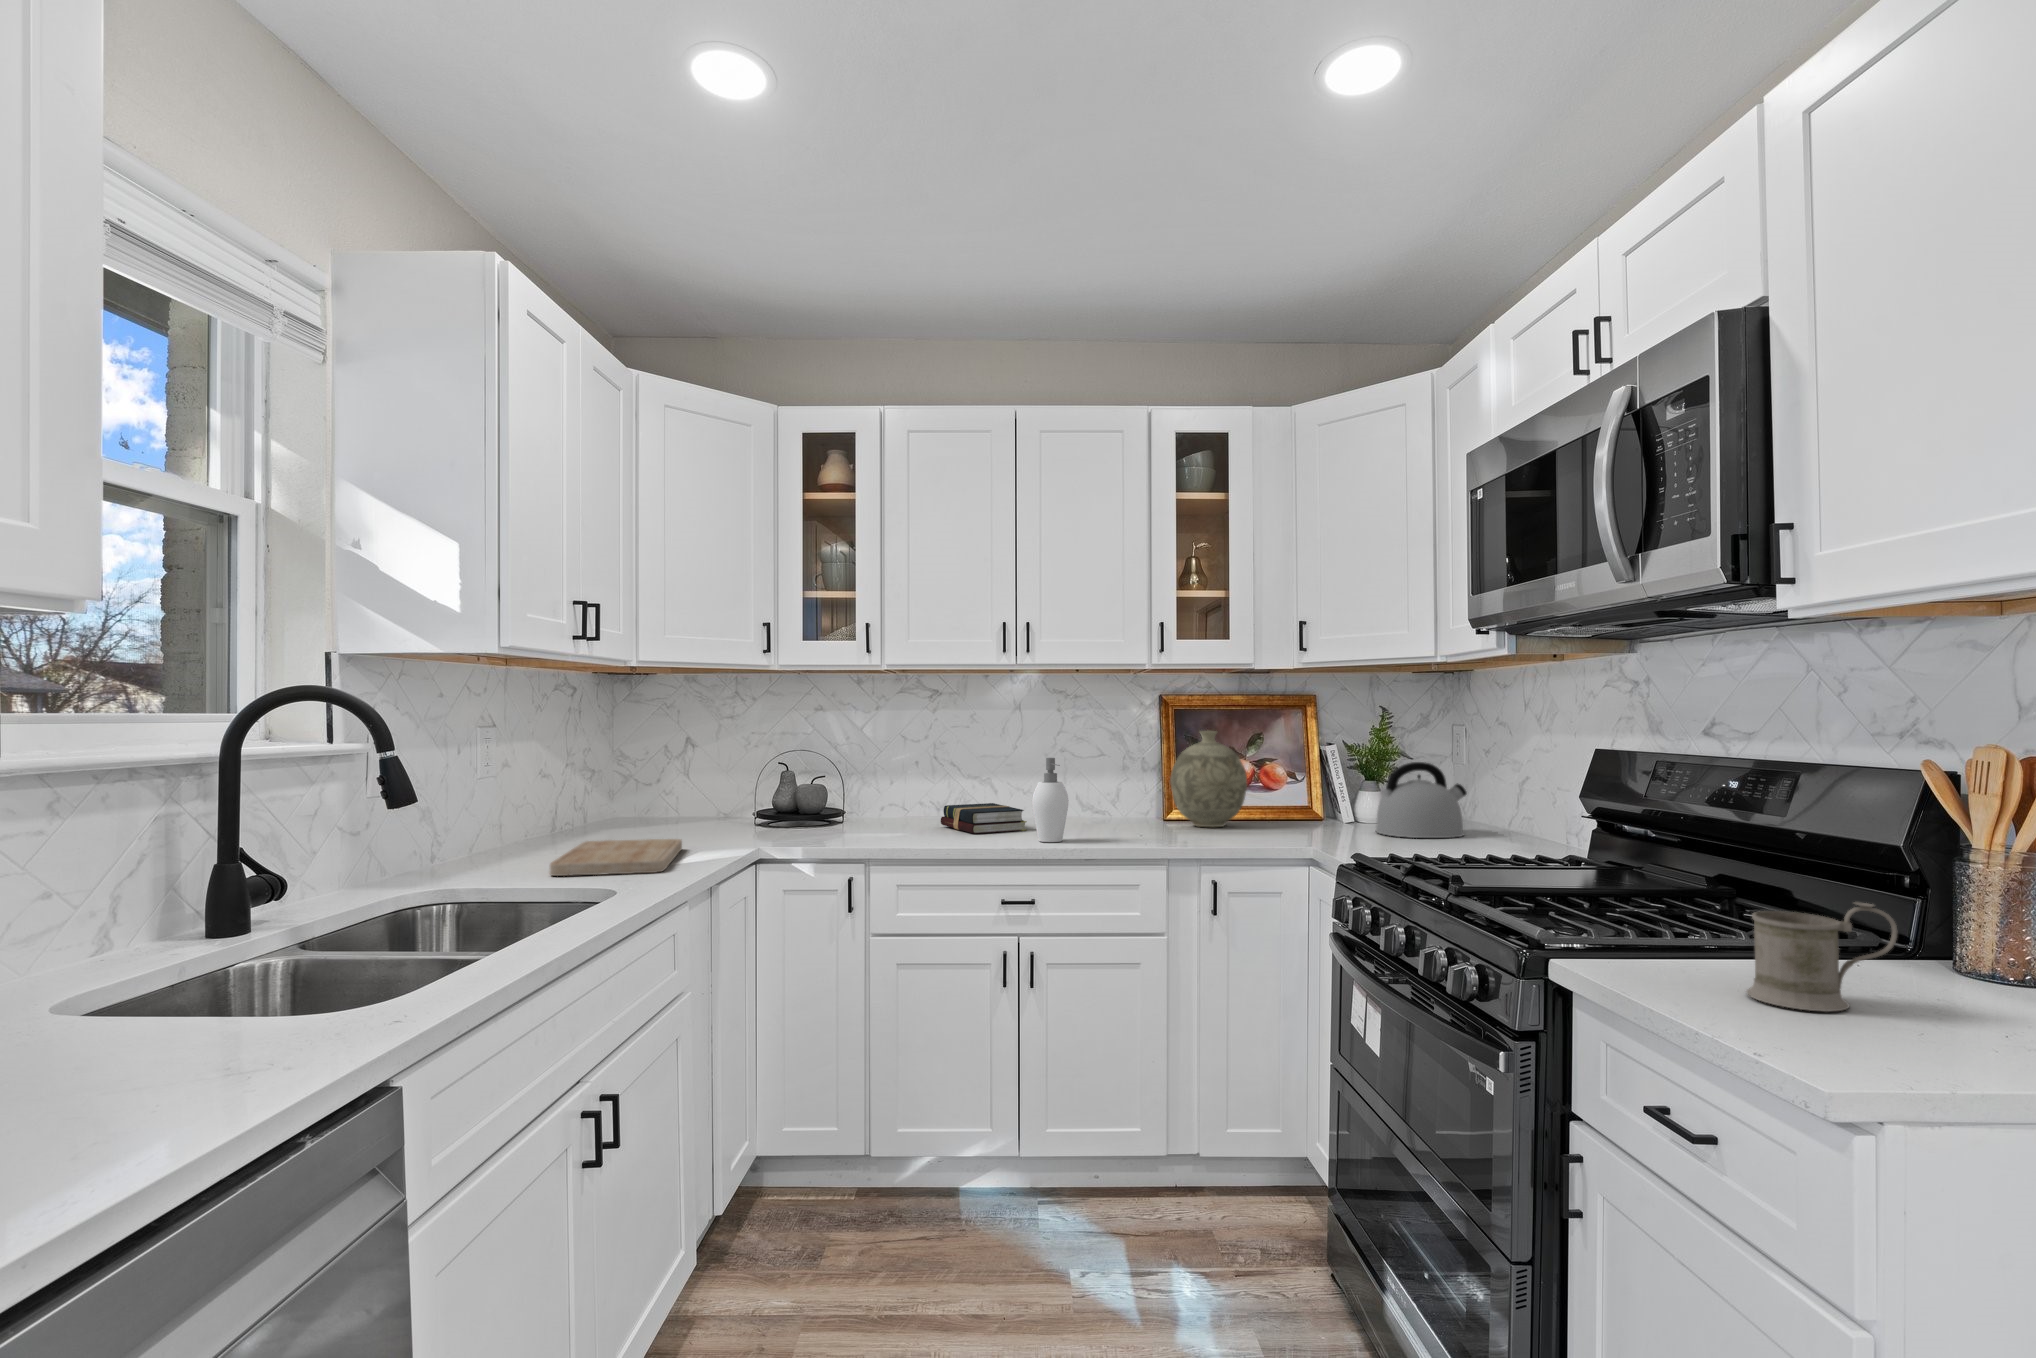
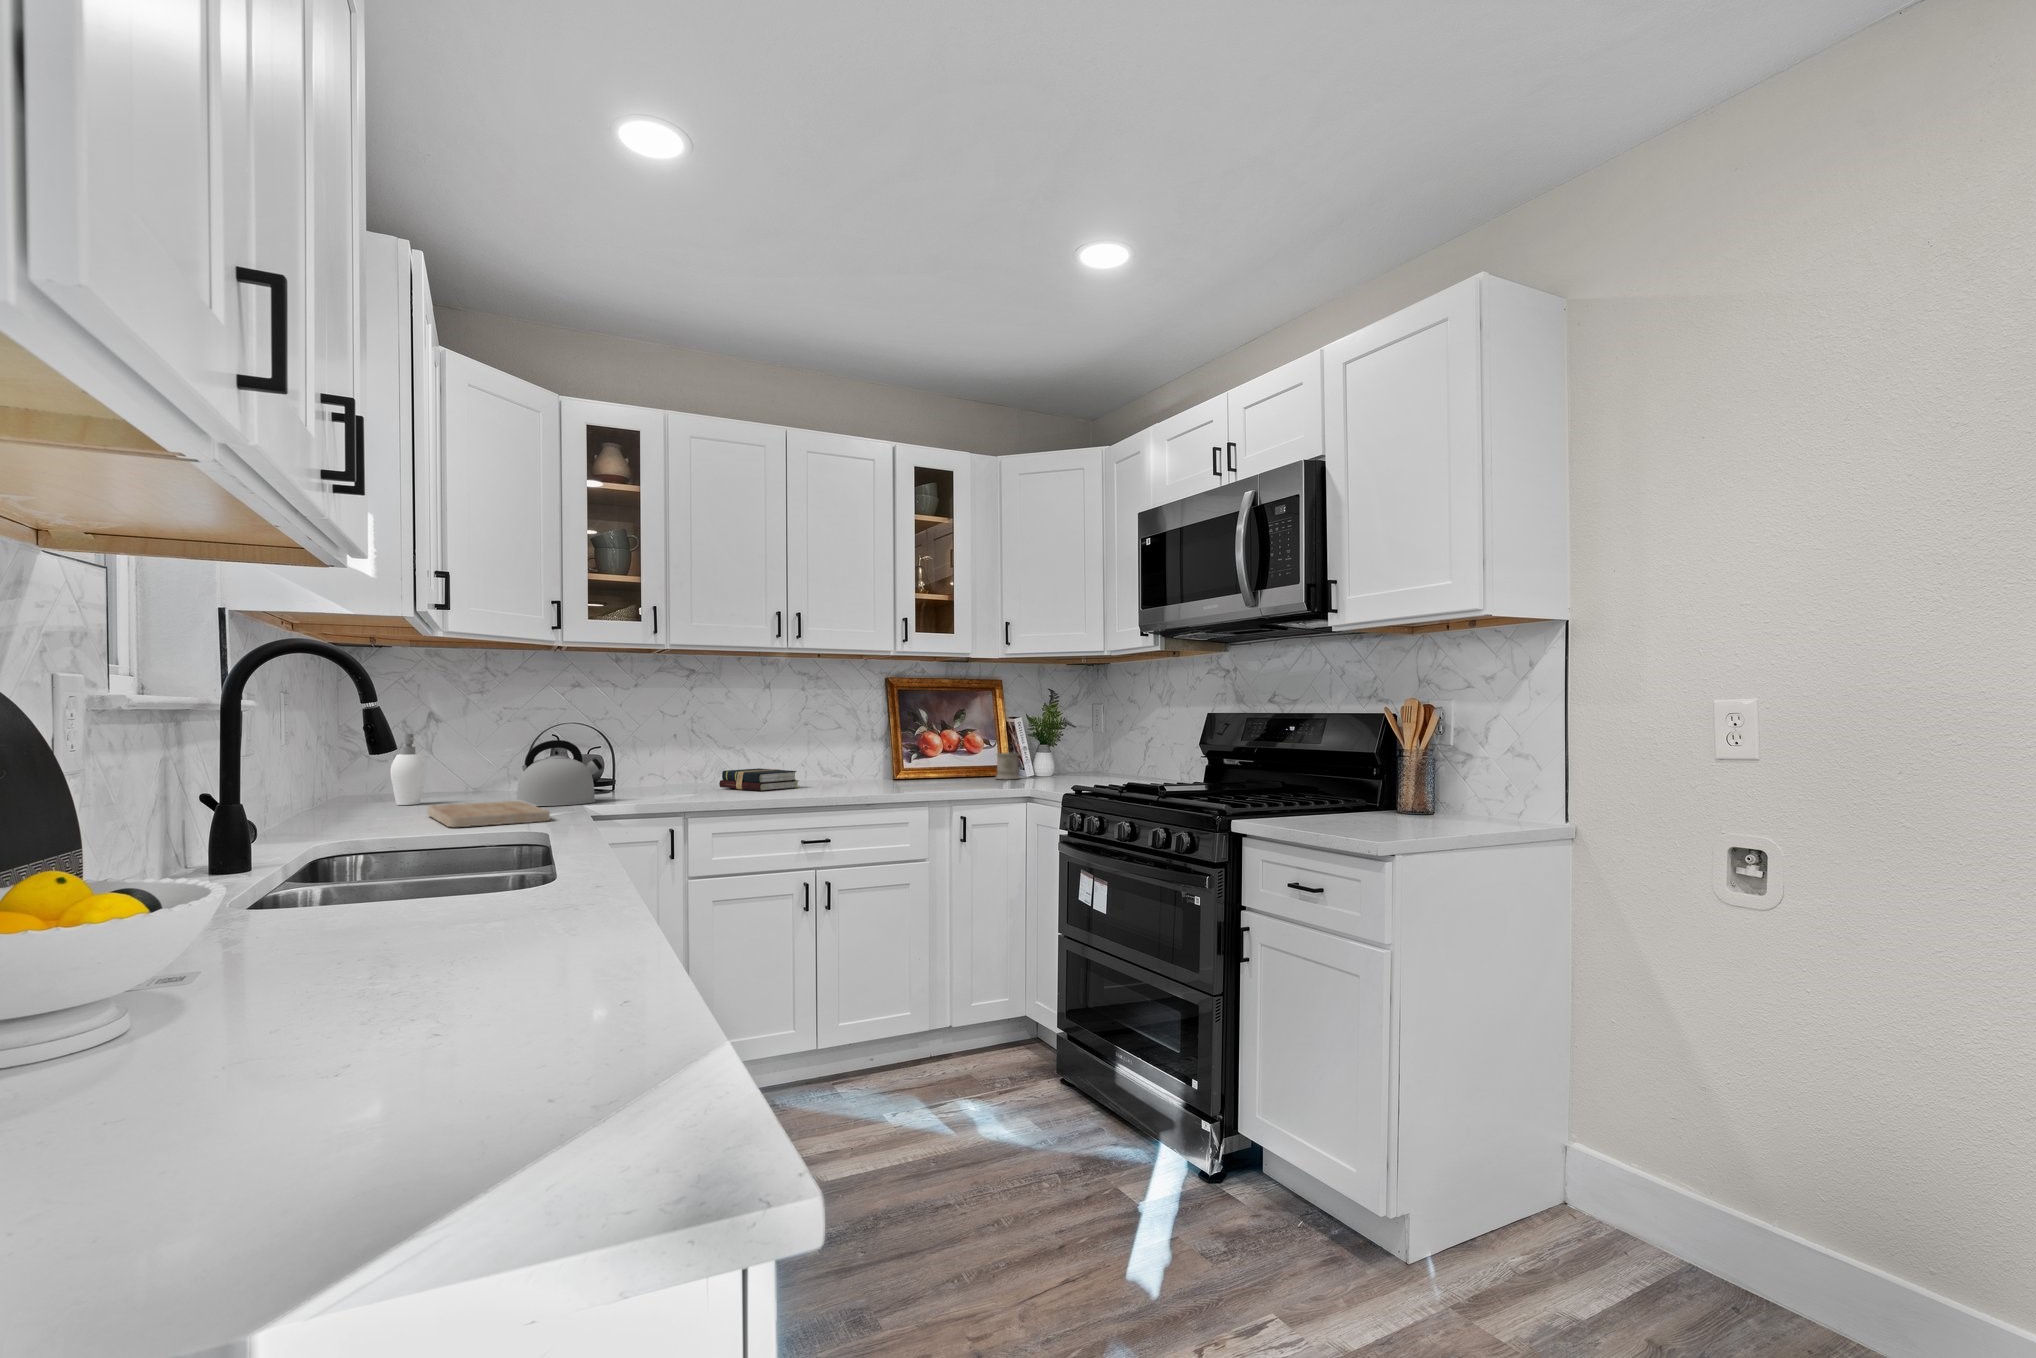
decorative vase: present [1170,731,1247,827] -> none [907,706,965,780]
soap dispenser: present [1032,758,1069,842] -> present [390,734,426,805]
kettle: present [1376,762,1467,838] -> present [517,740,603,806]
mug: present [1747,902,1898,1012] -> present [996,747,1026,779]

